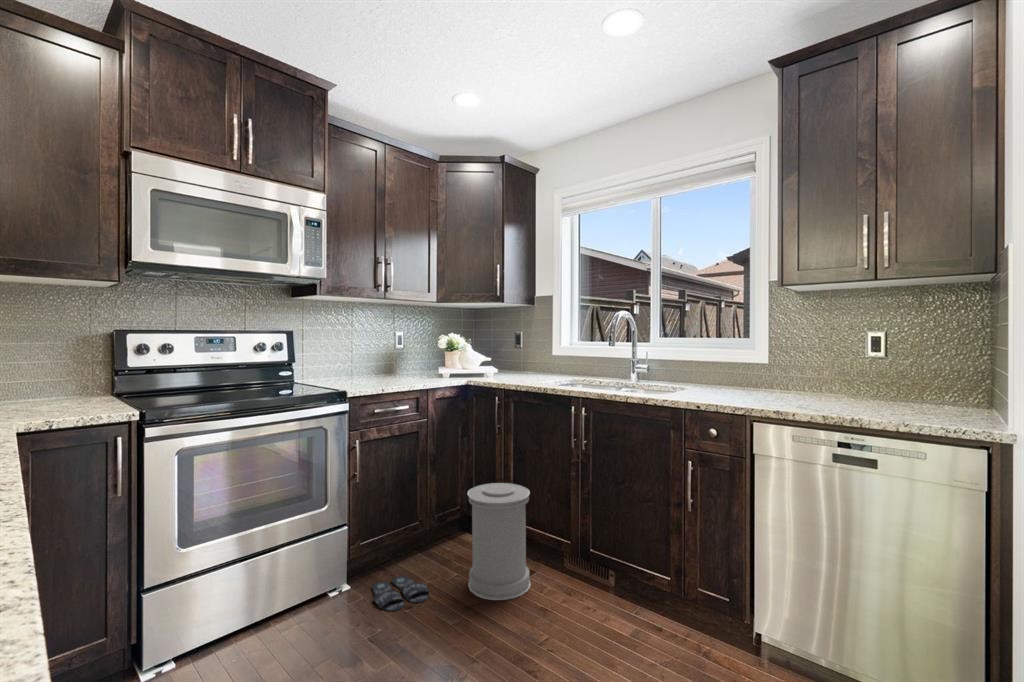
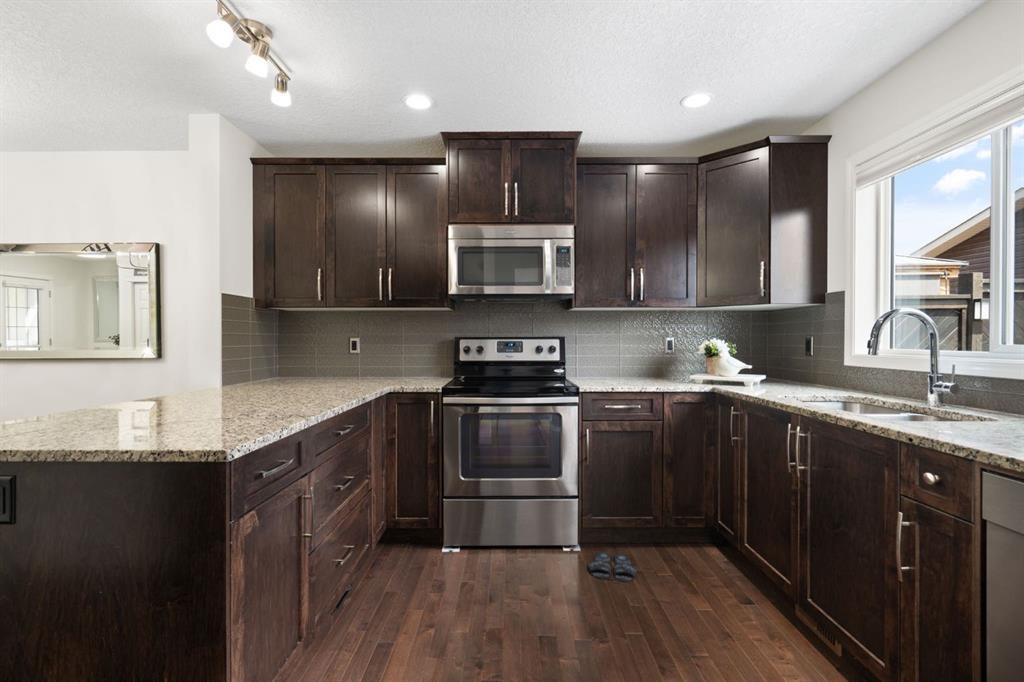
trash can: present [468,483,530,600] -> none [671,493,741,619]

